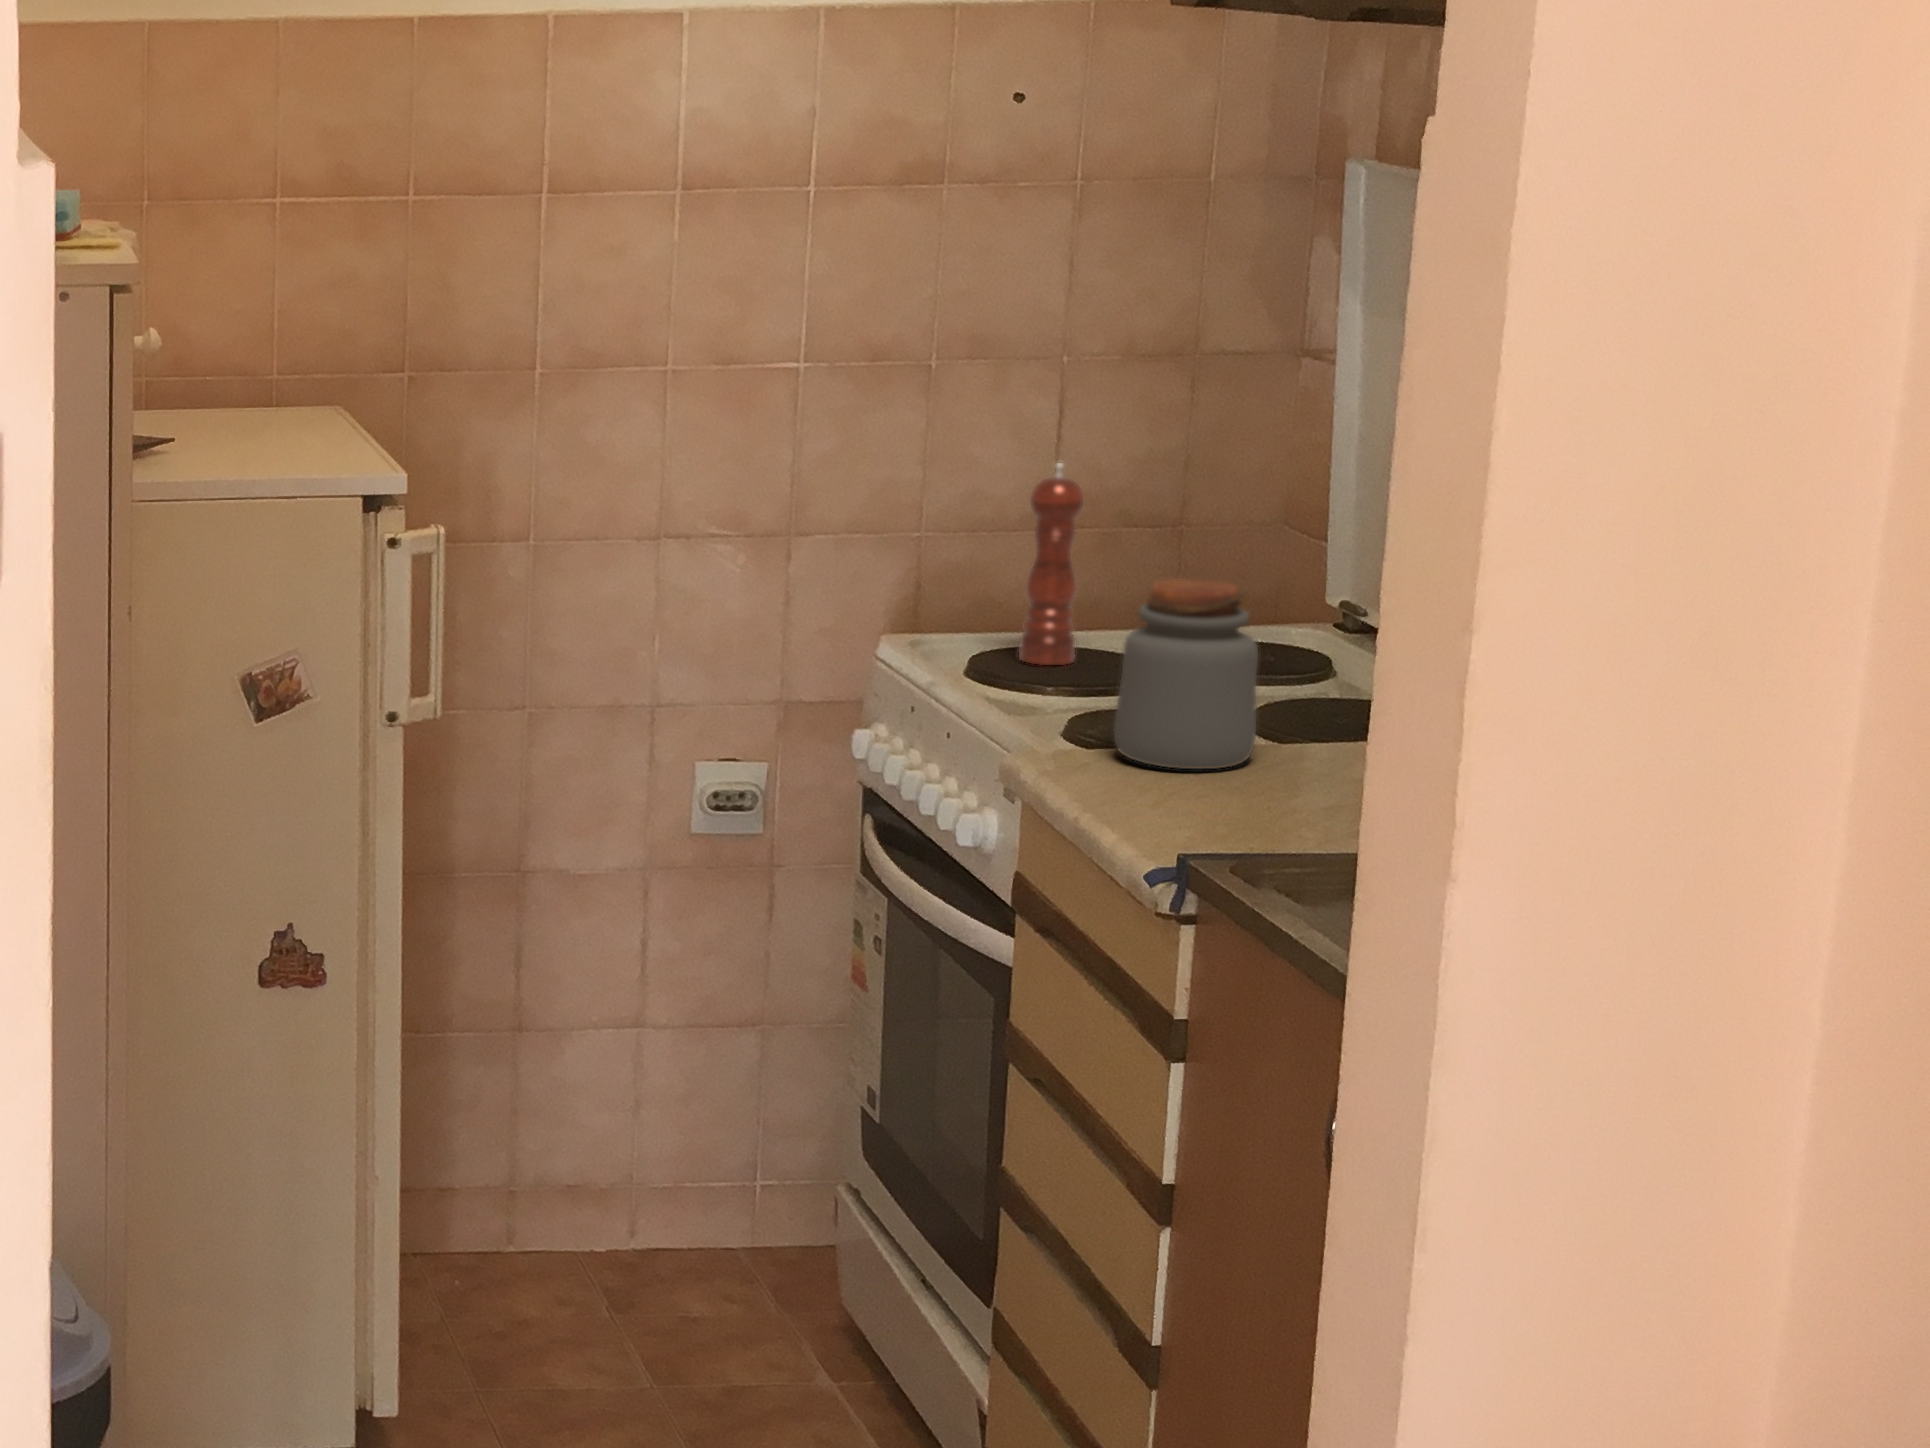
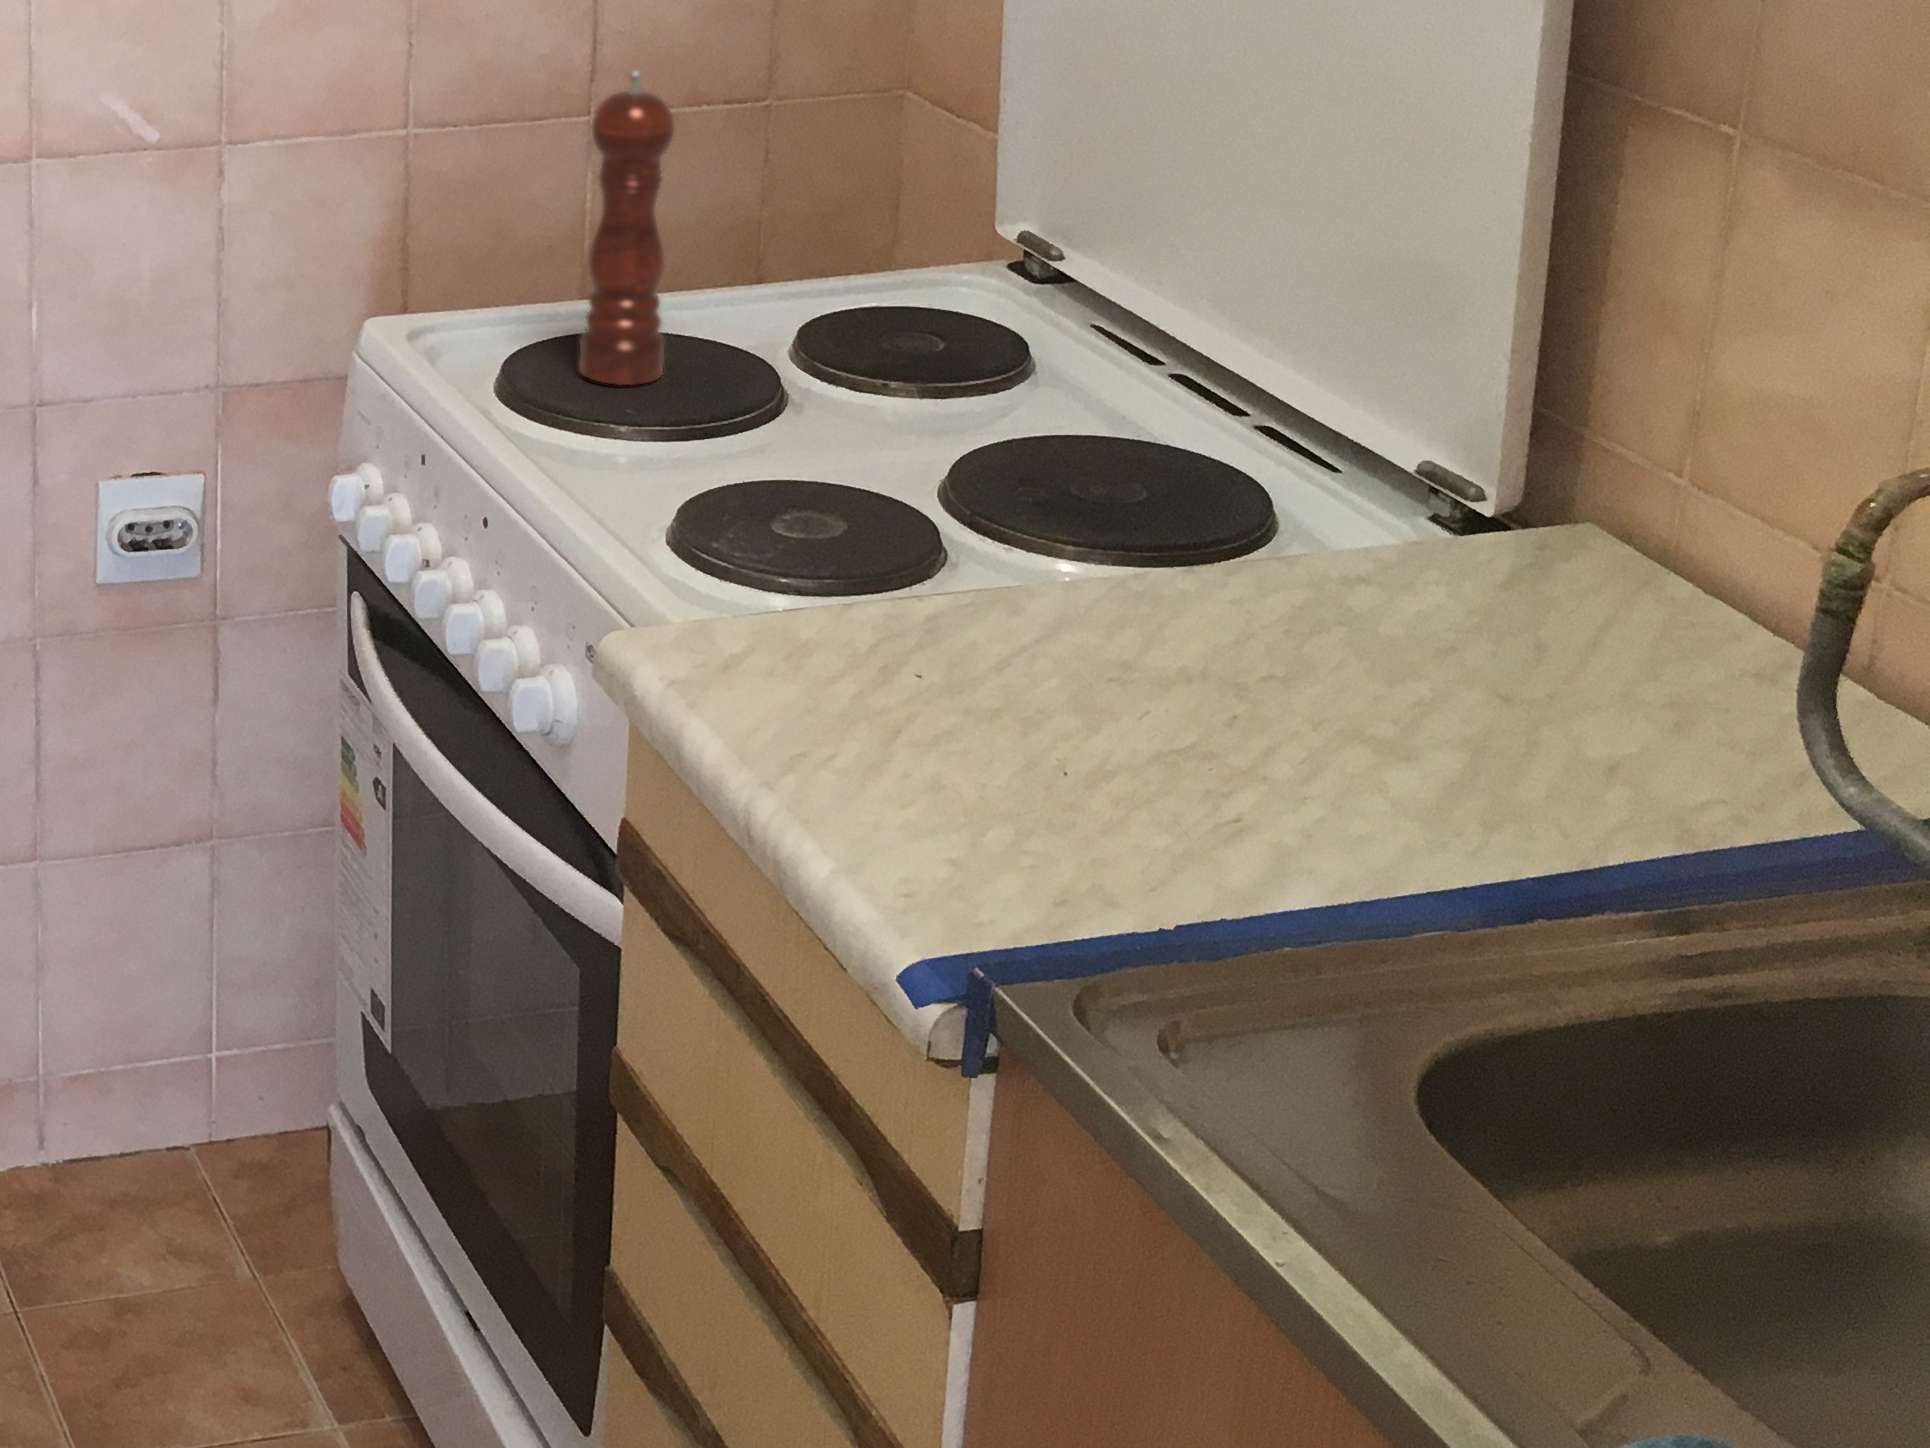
jar: present [1114,578,1258,769] -> none [775,325,1013,659]

